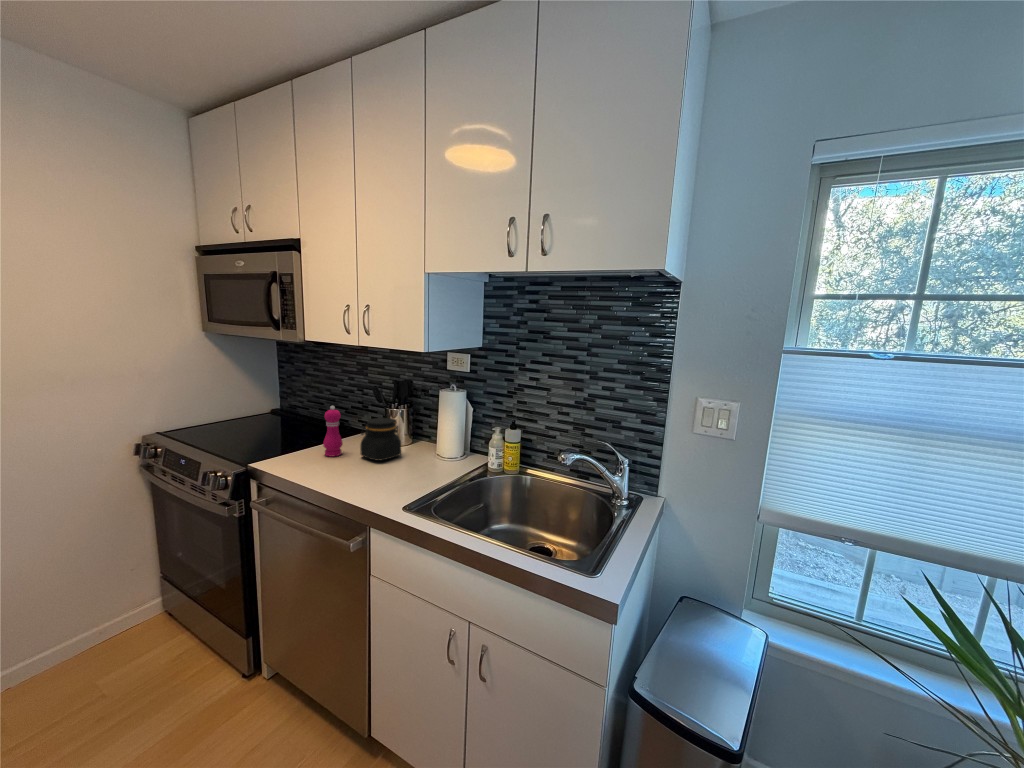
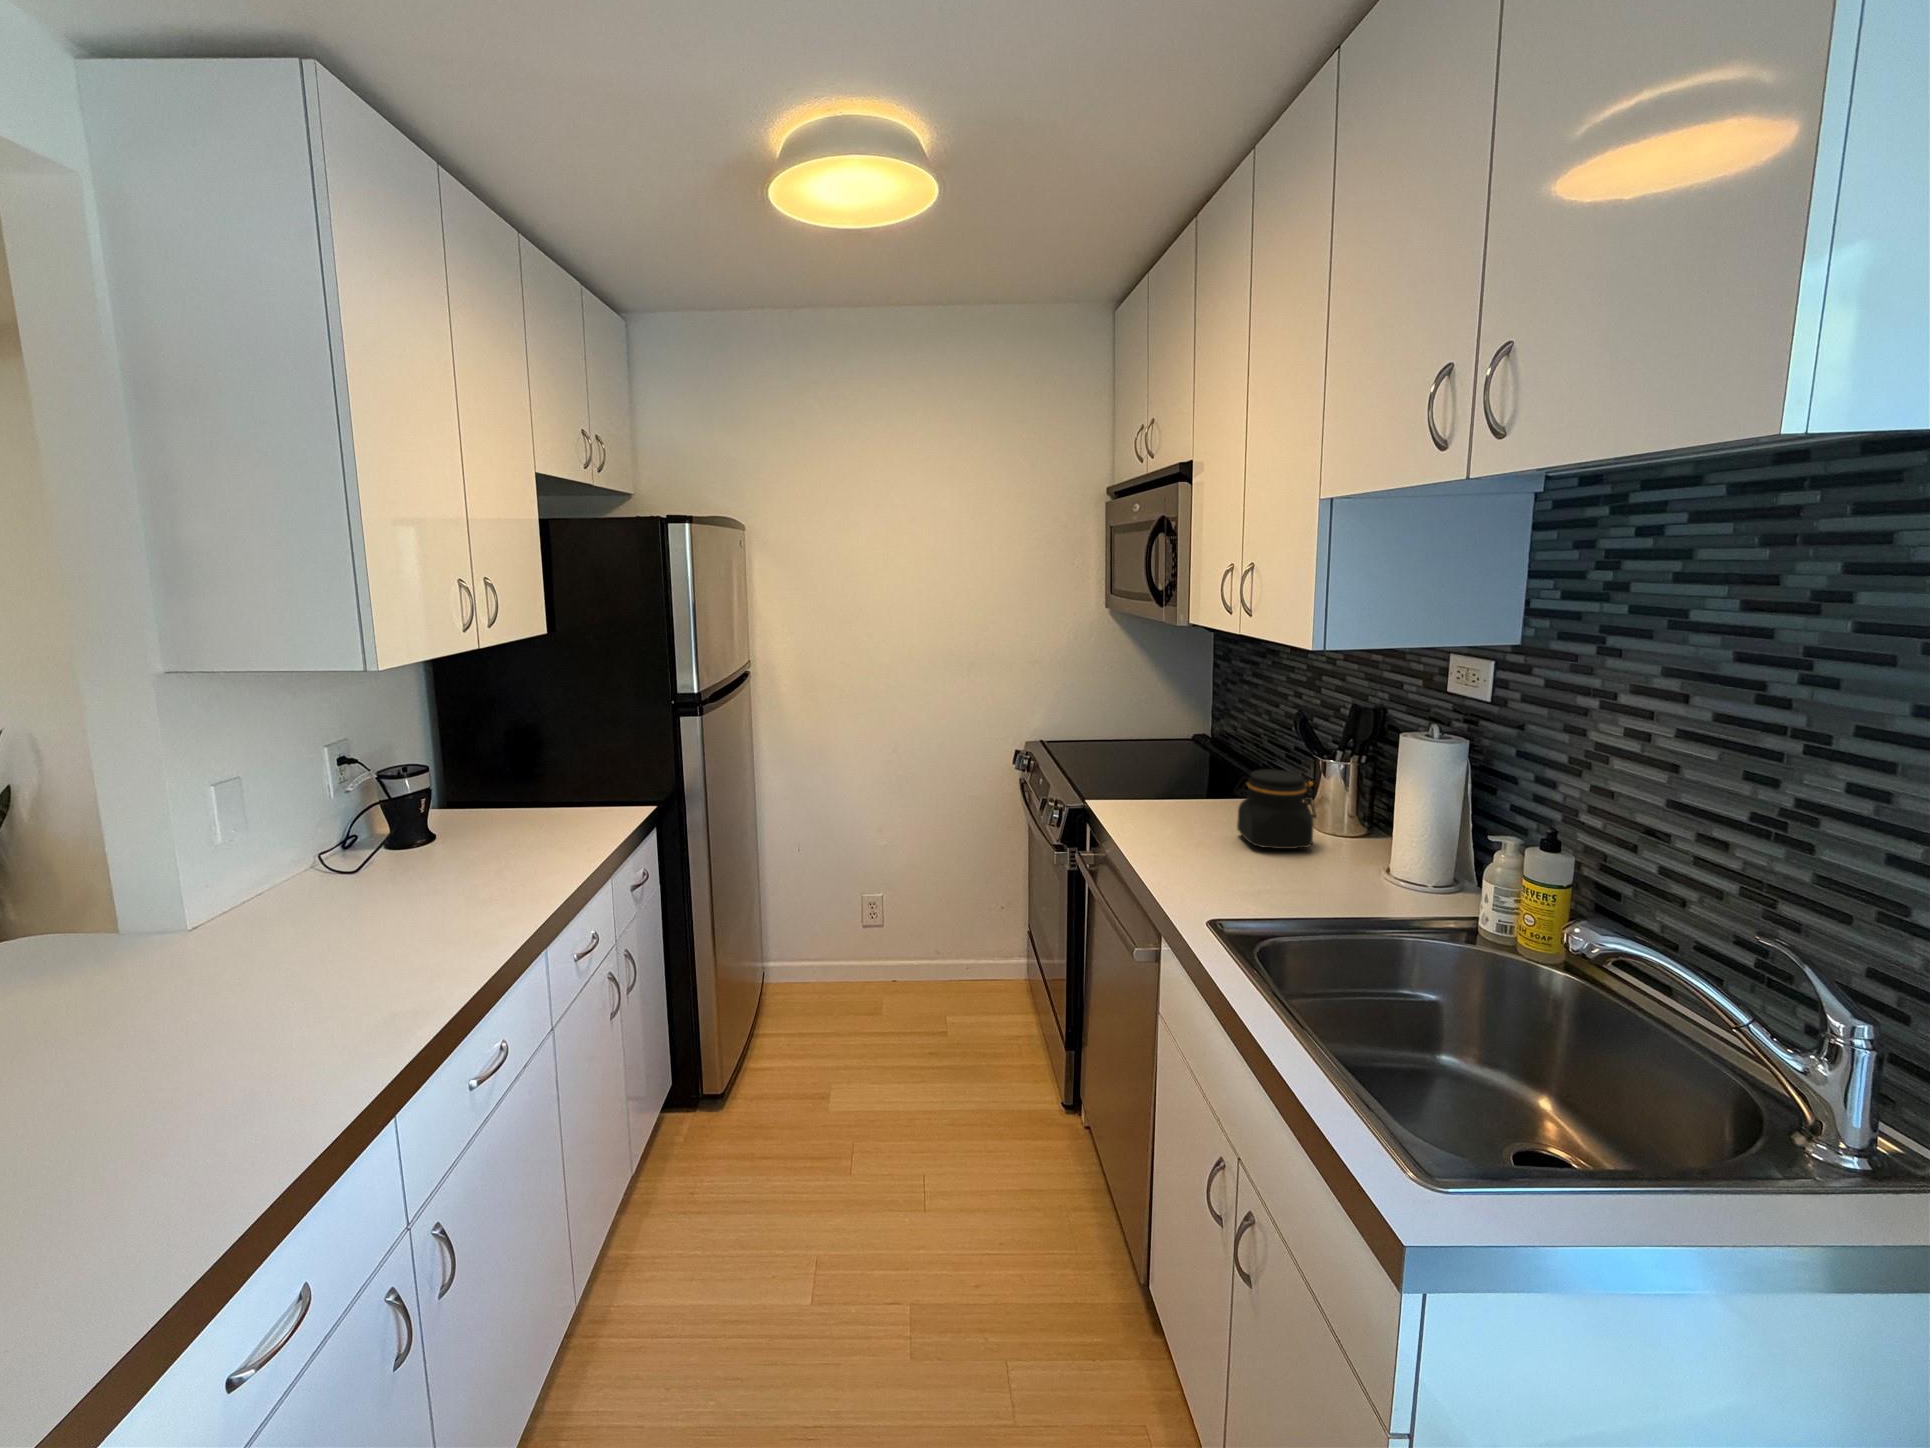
pepper mill: present [323,406,343,457] -> none [1187,736,1220,822]

